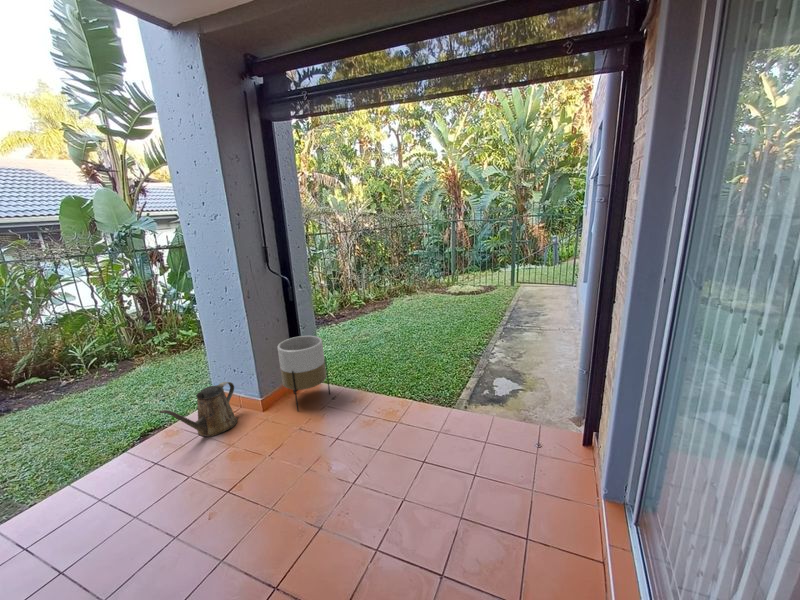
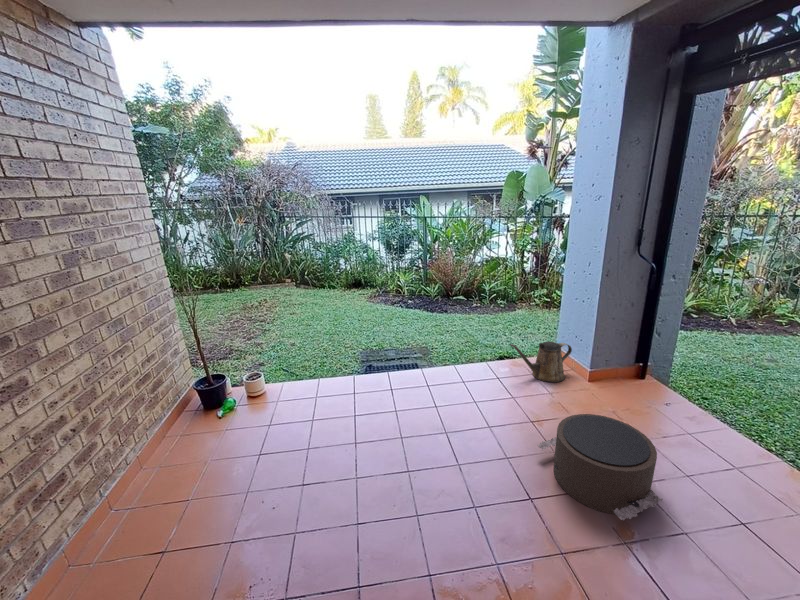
planter: present [278,336,330,411] -> none [617,327,677,401]
pouf: none [250,431,375,540] -> present [537,414,663,521]

